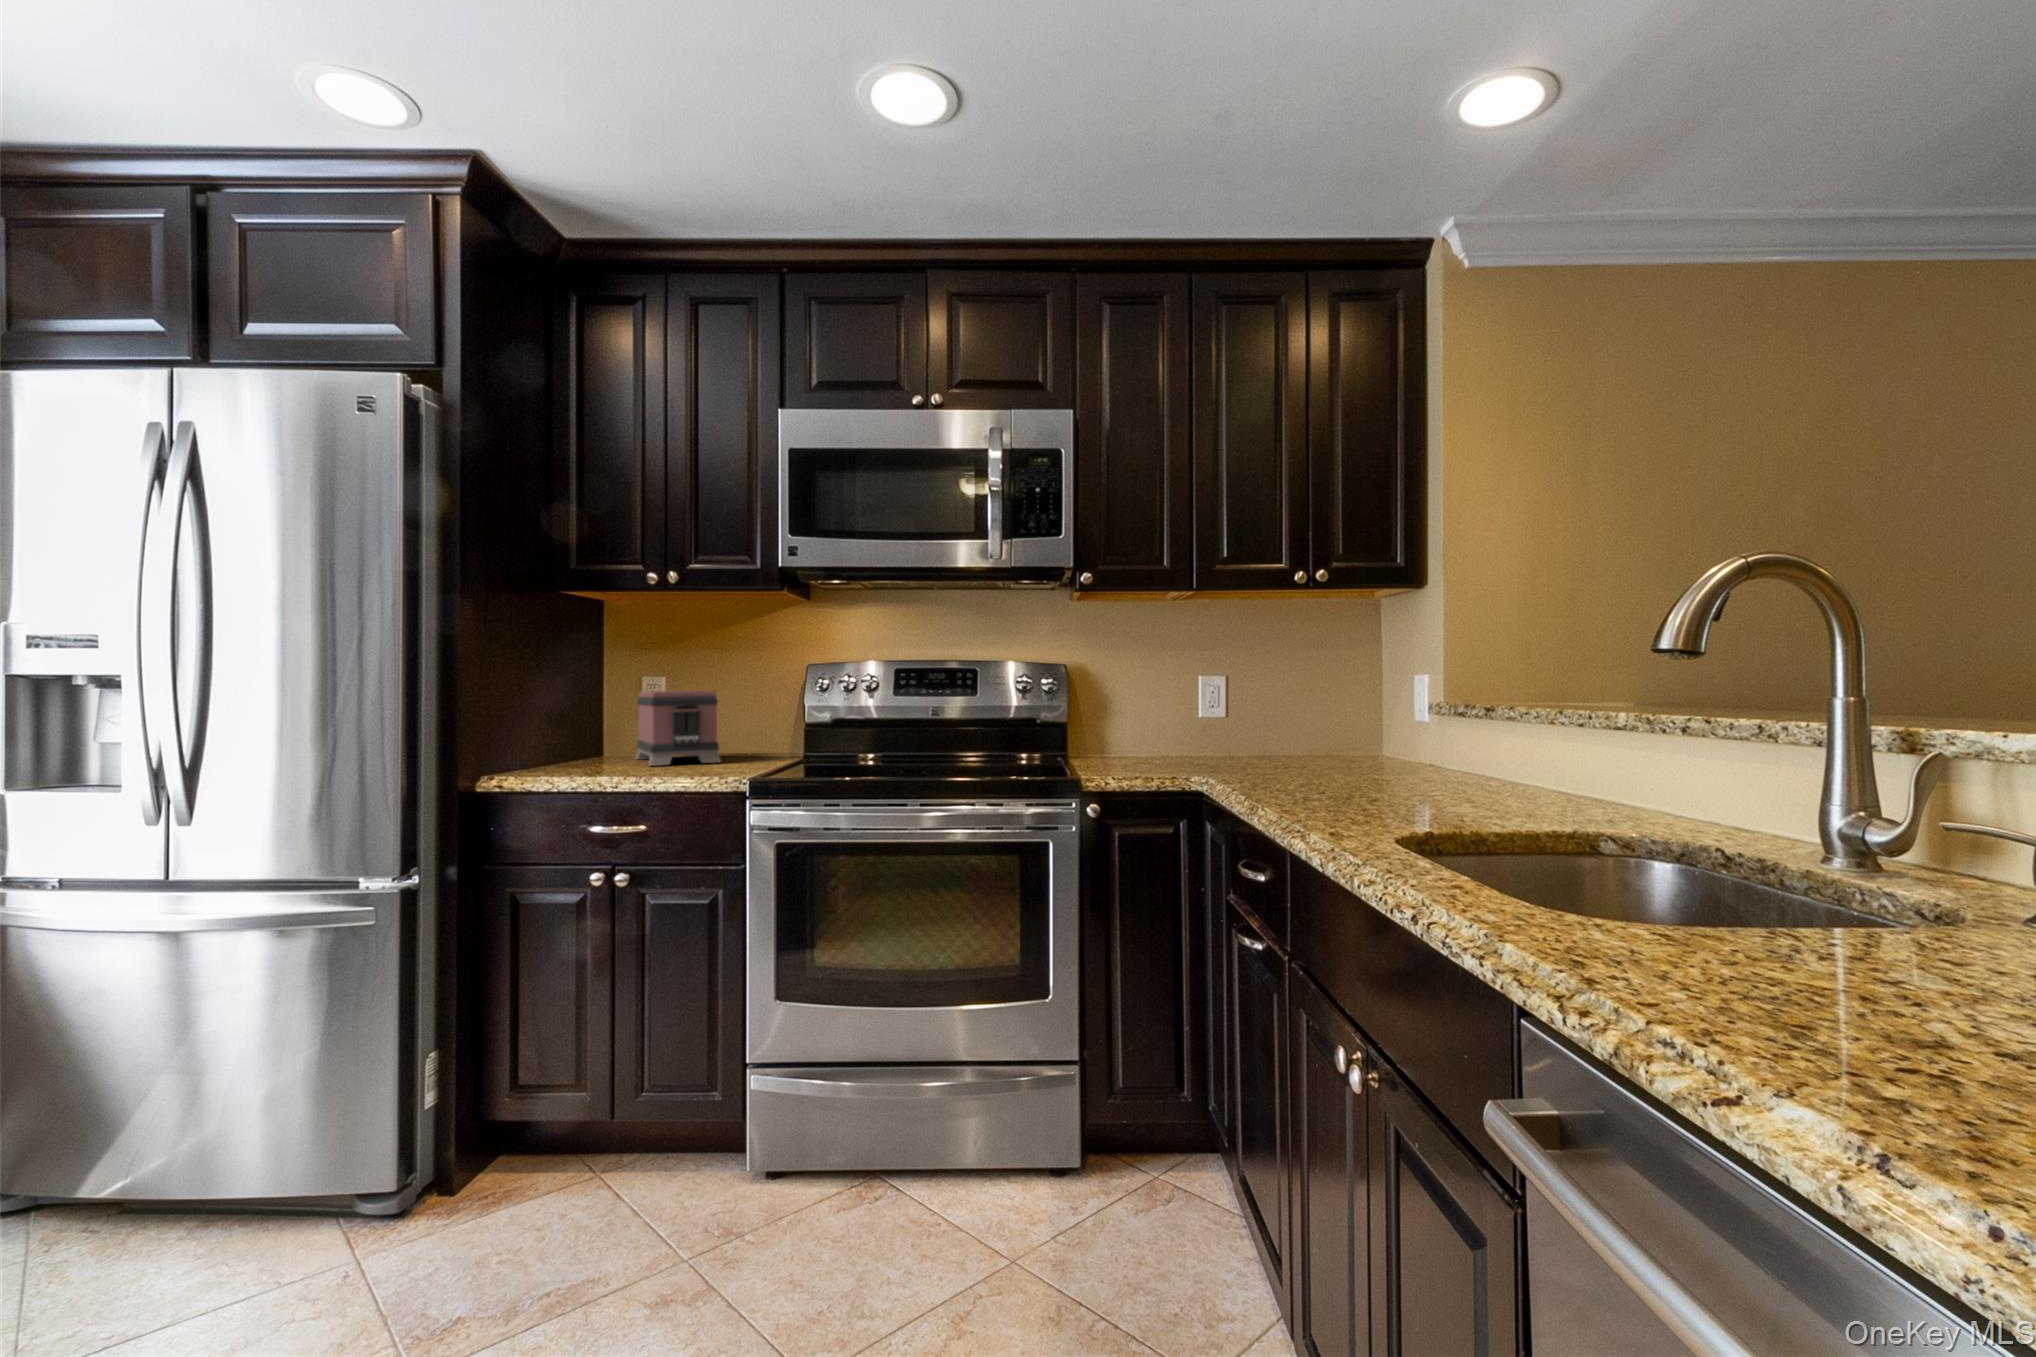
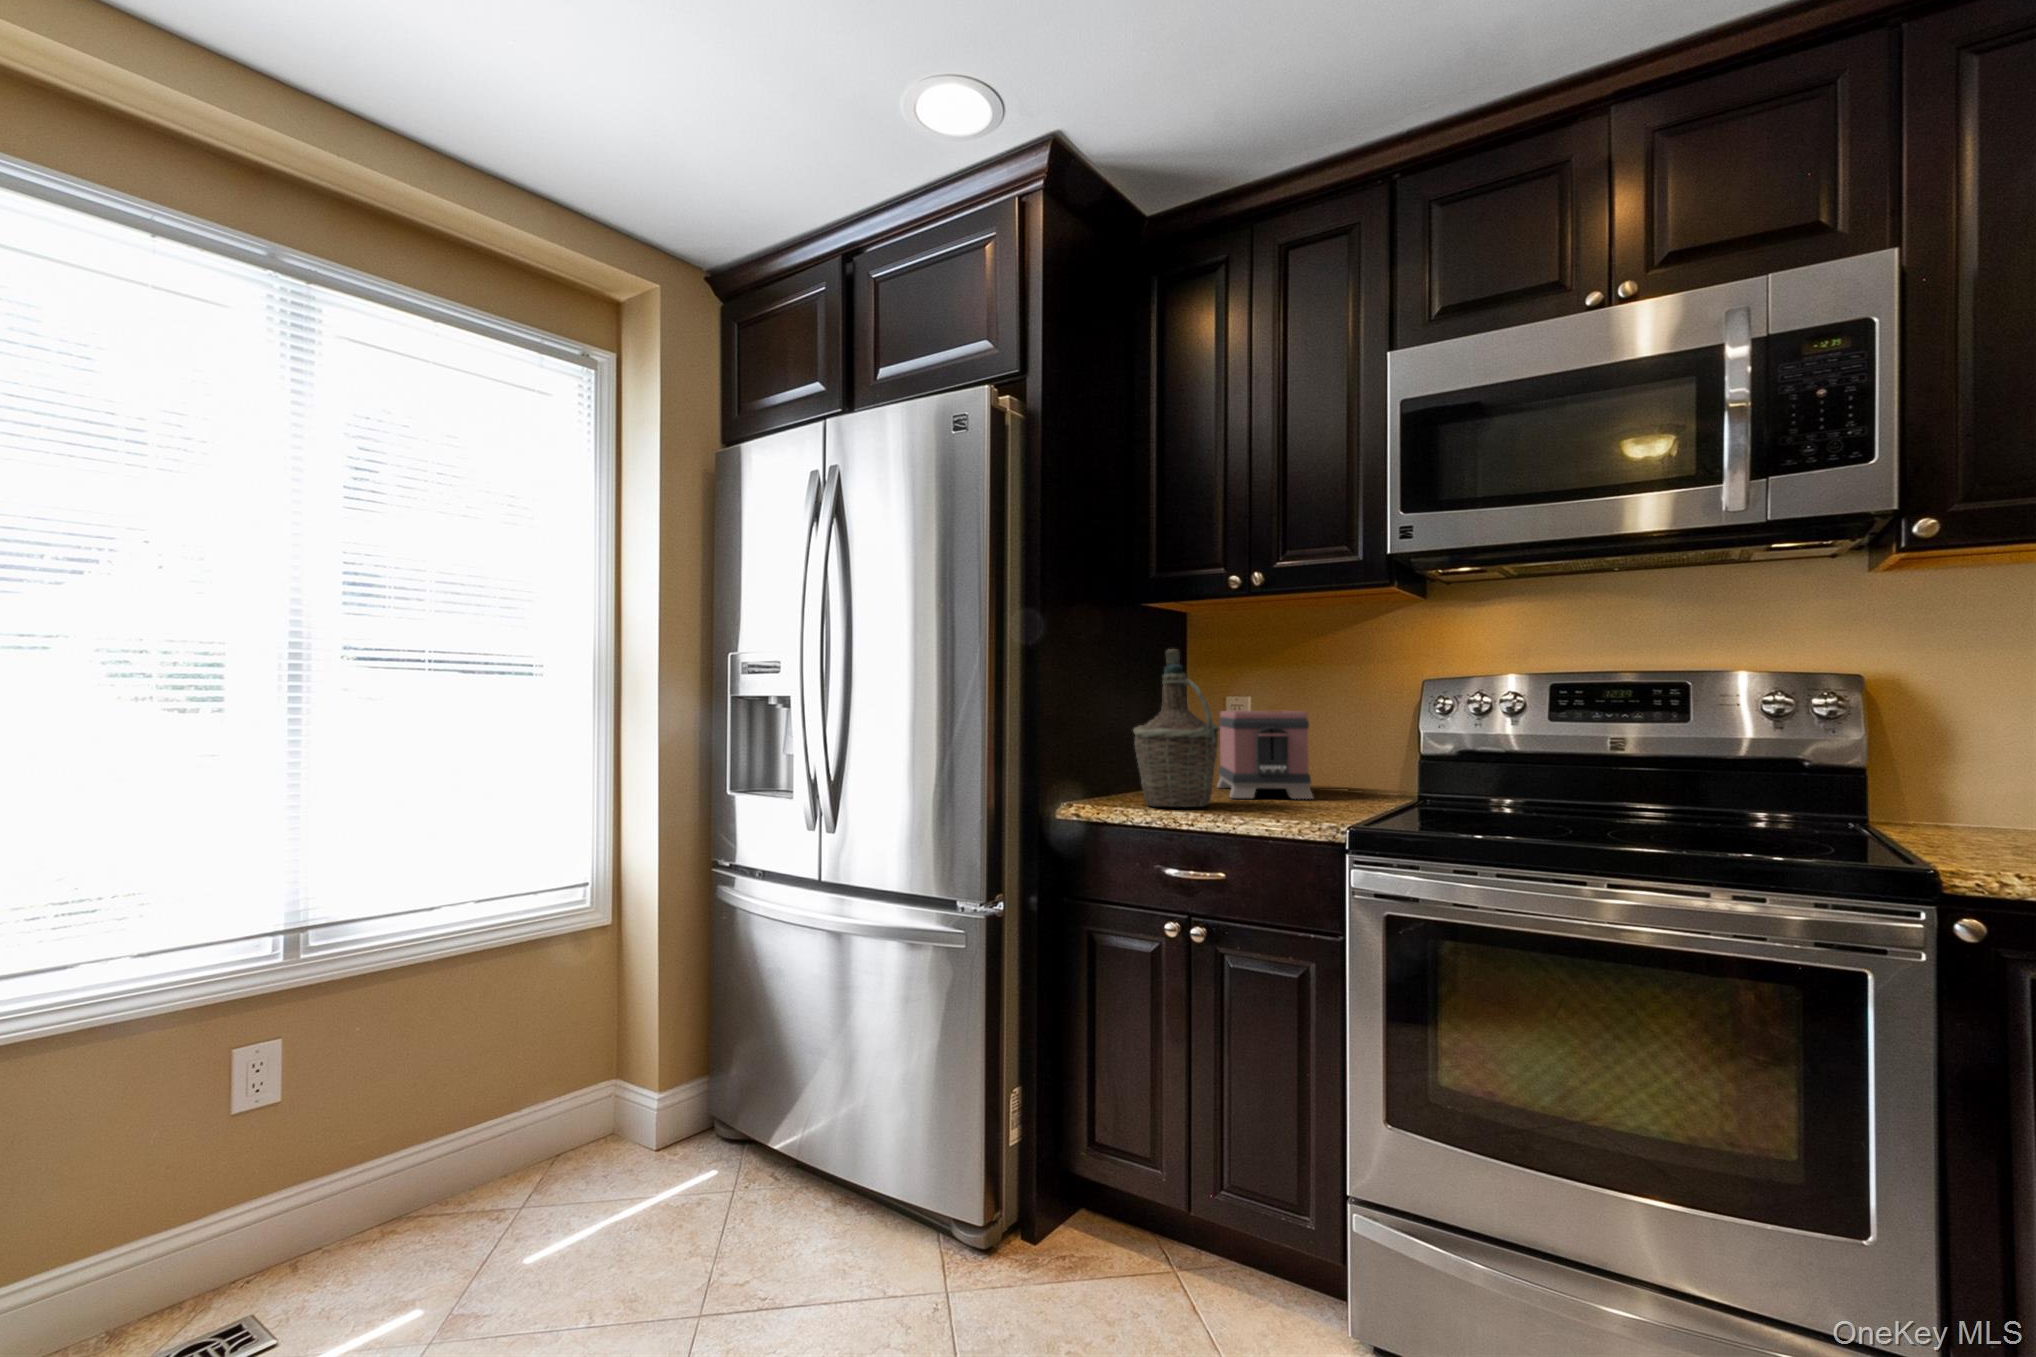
bottle: none [558,636,640,776] -> present [1134,649,1219,807]

